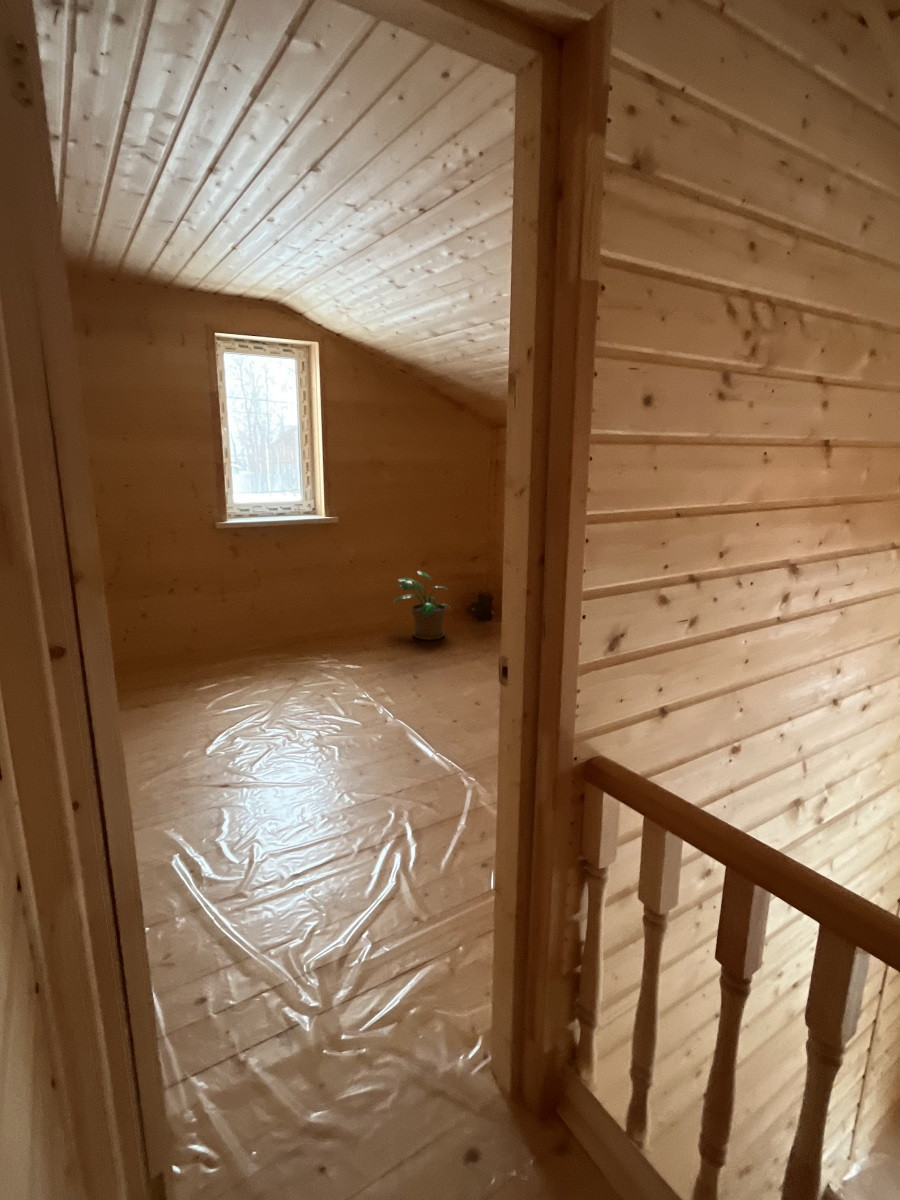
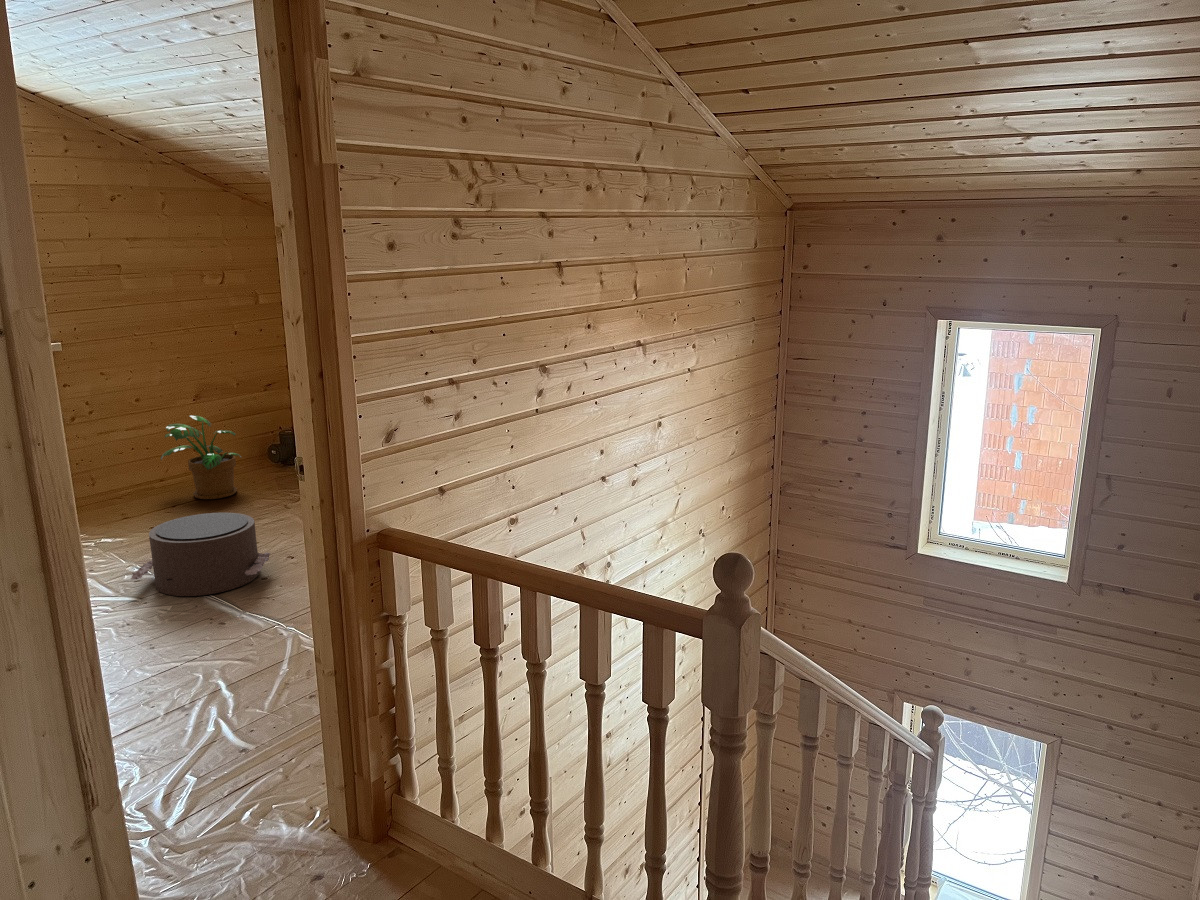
pouf: none [354,657,464,730] -> present [130,512,270,596]

